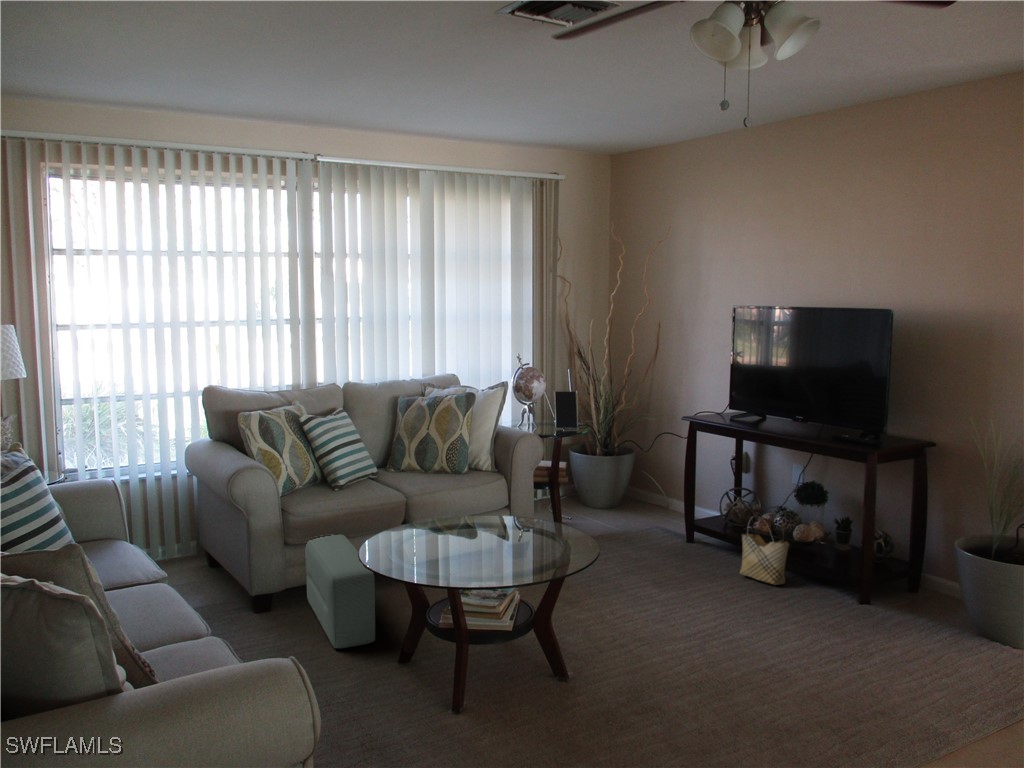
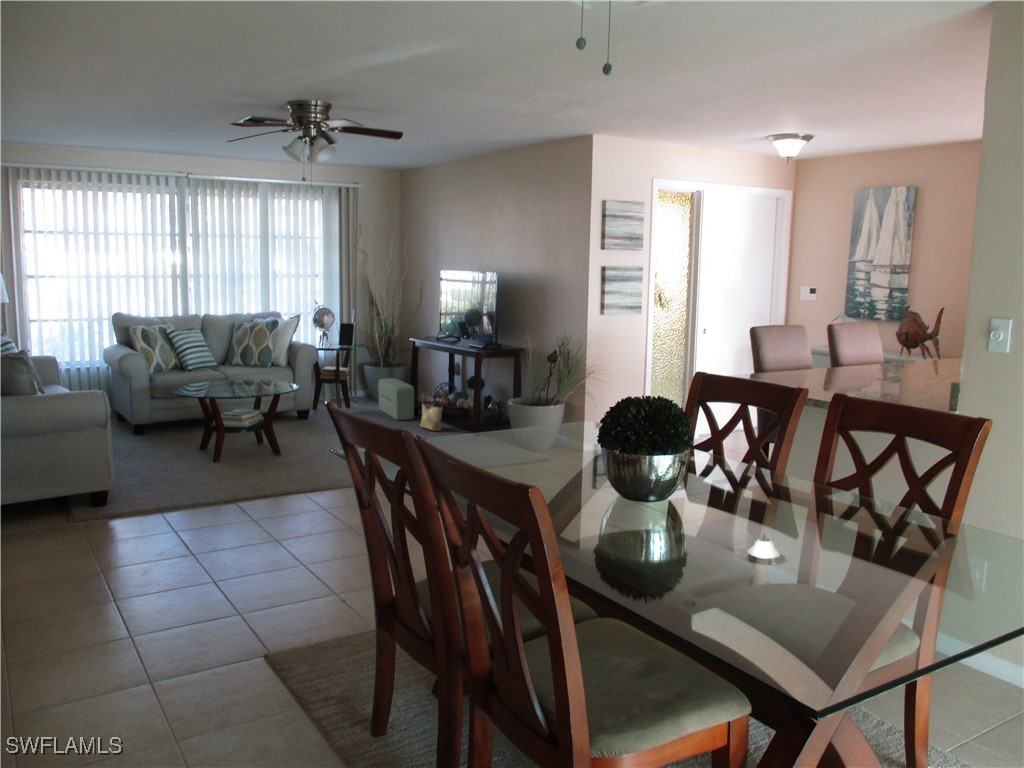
pouf: present [305,534,375,648] -> present [378,378,414,420]

